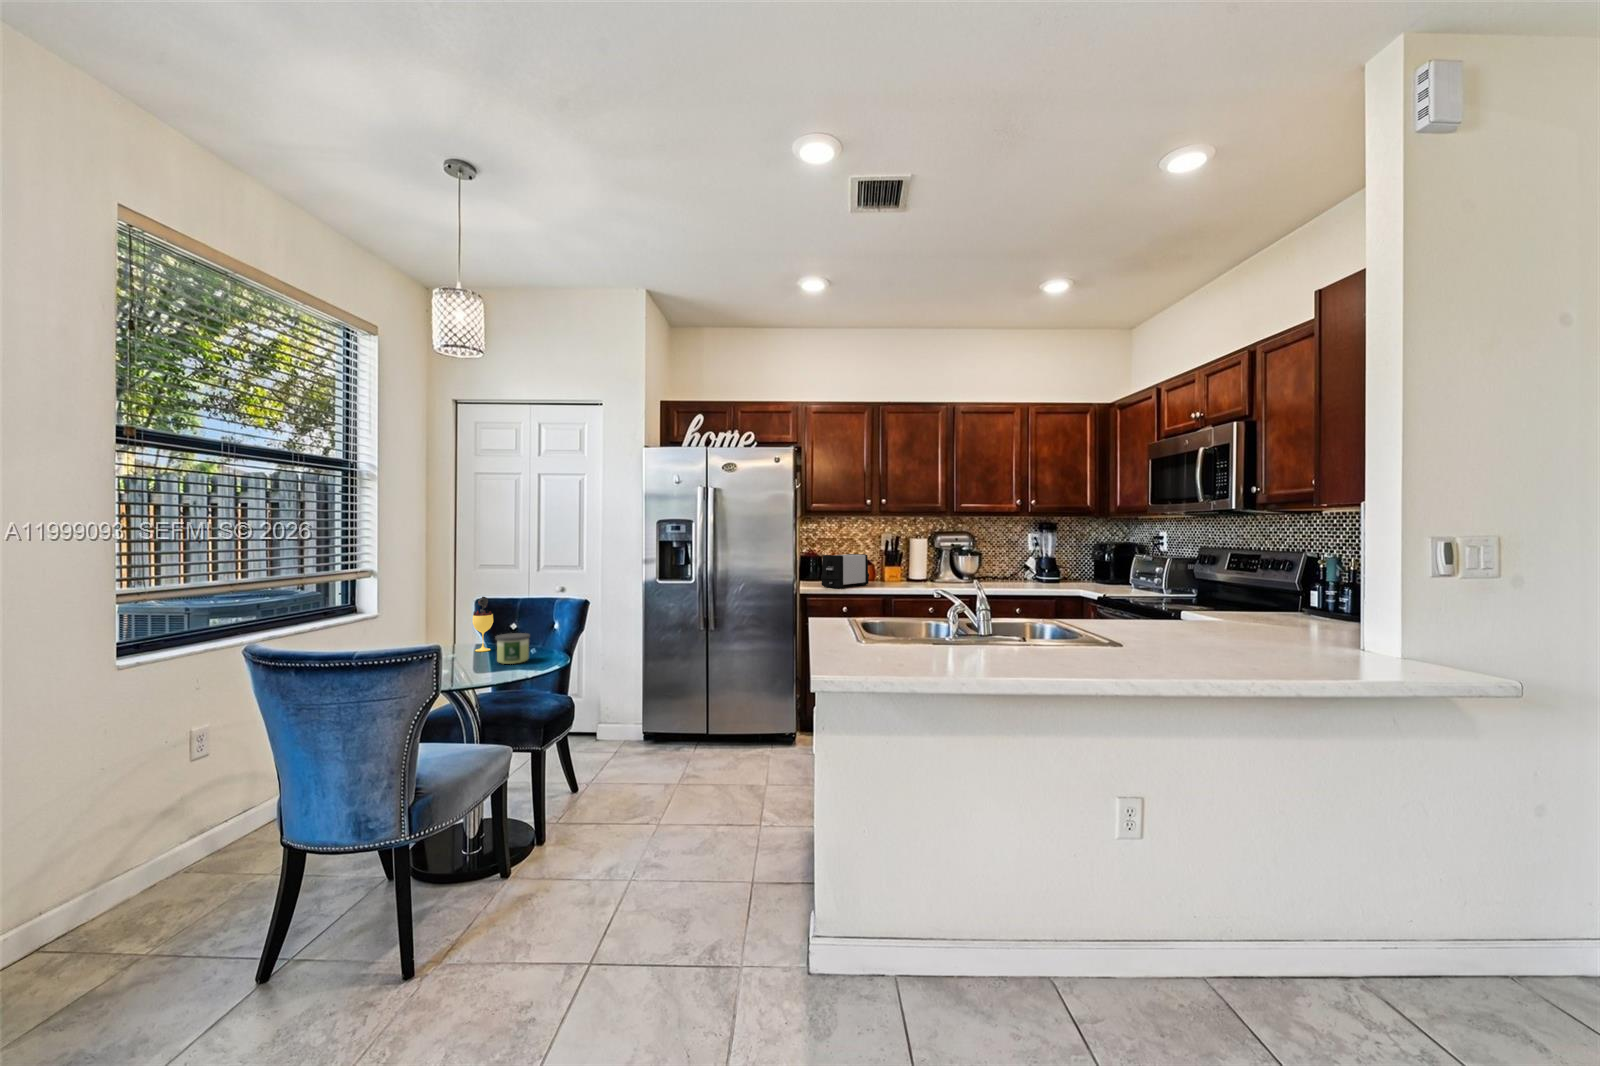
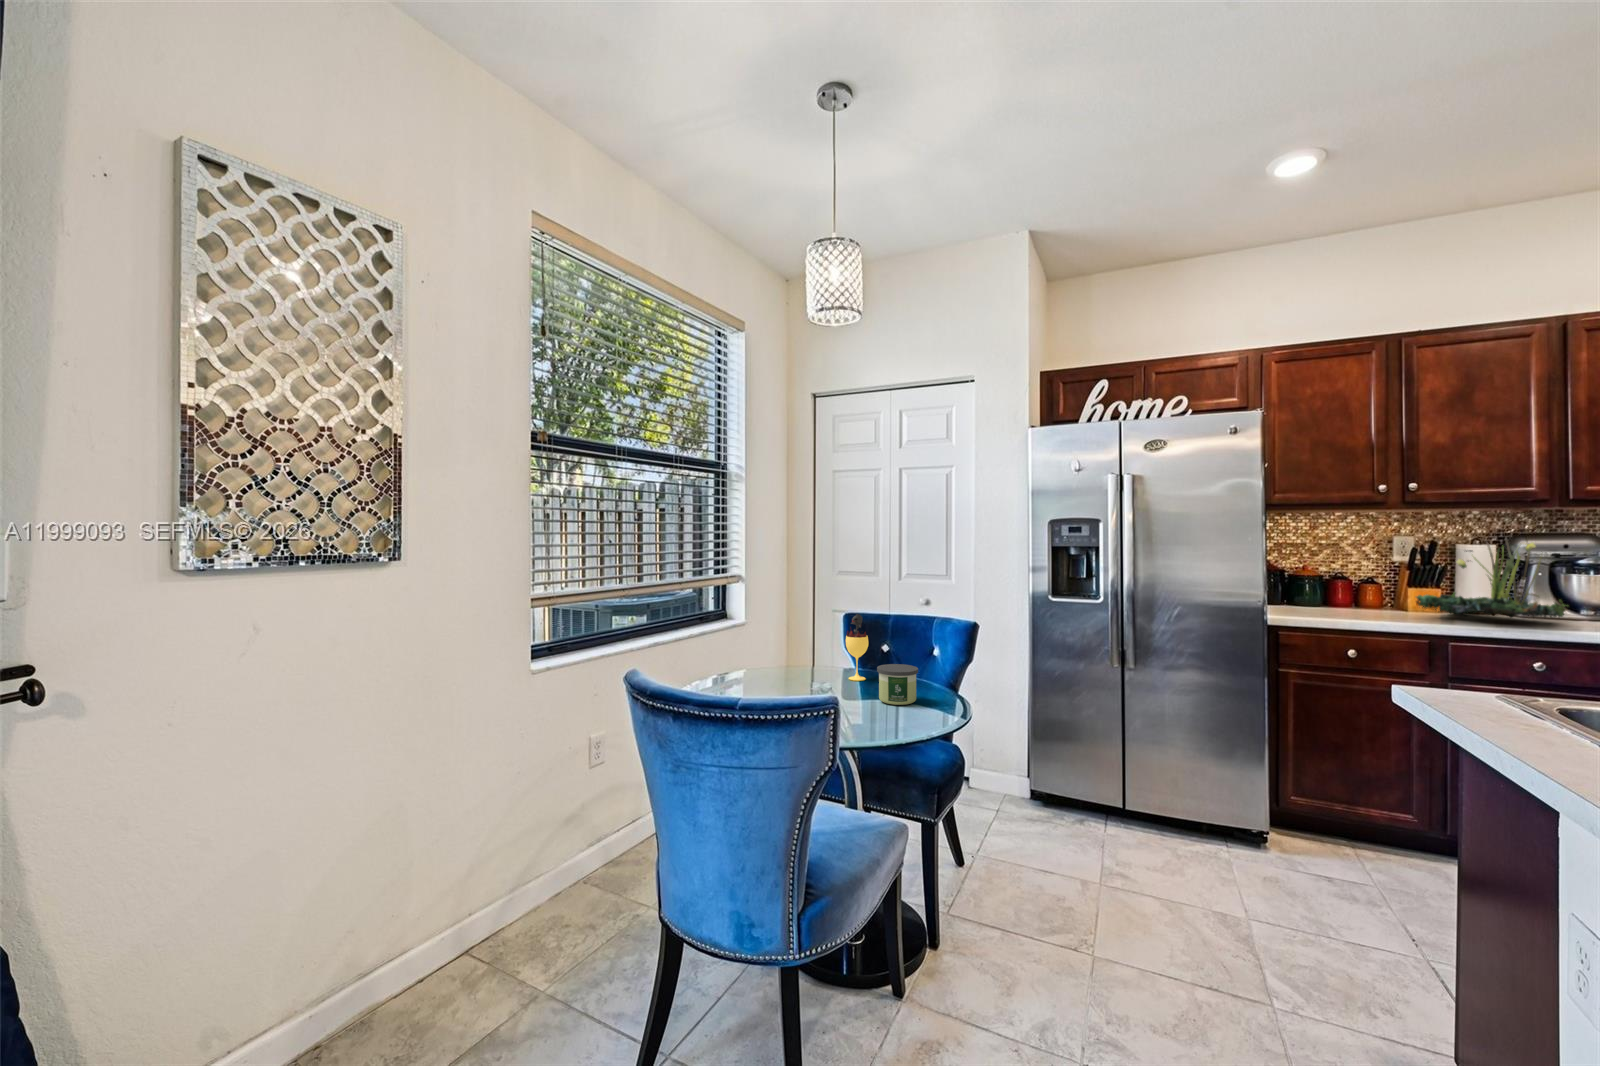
plant: none [880,534,952,582] -> present [1416,540,1570,617]
toaster: present [821,554,869,588] -> none [1304,568,1390,620]

